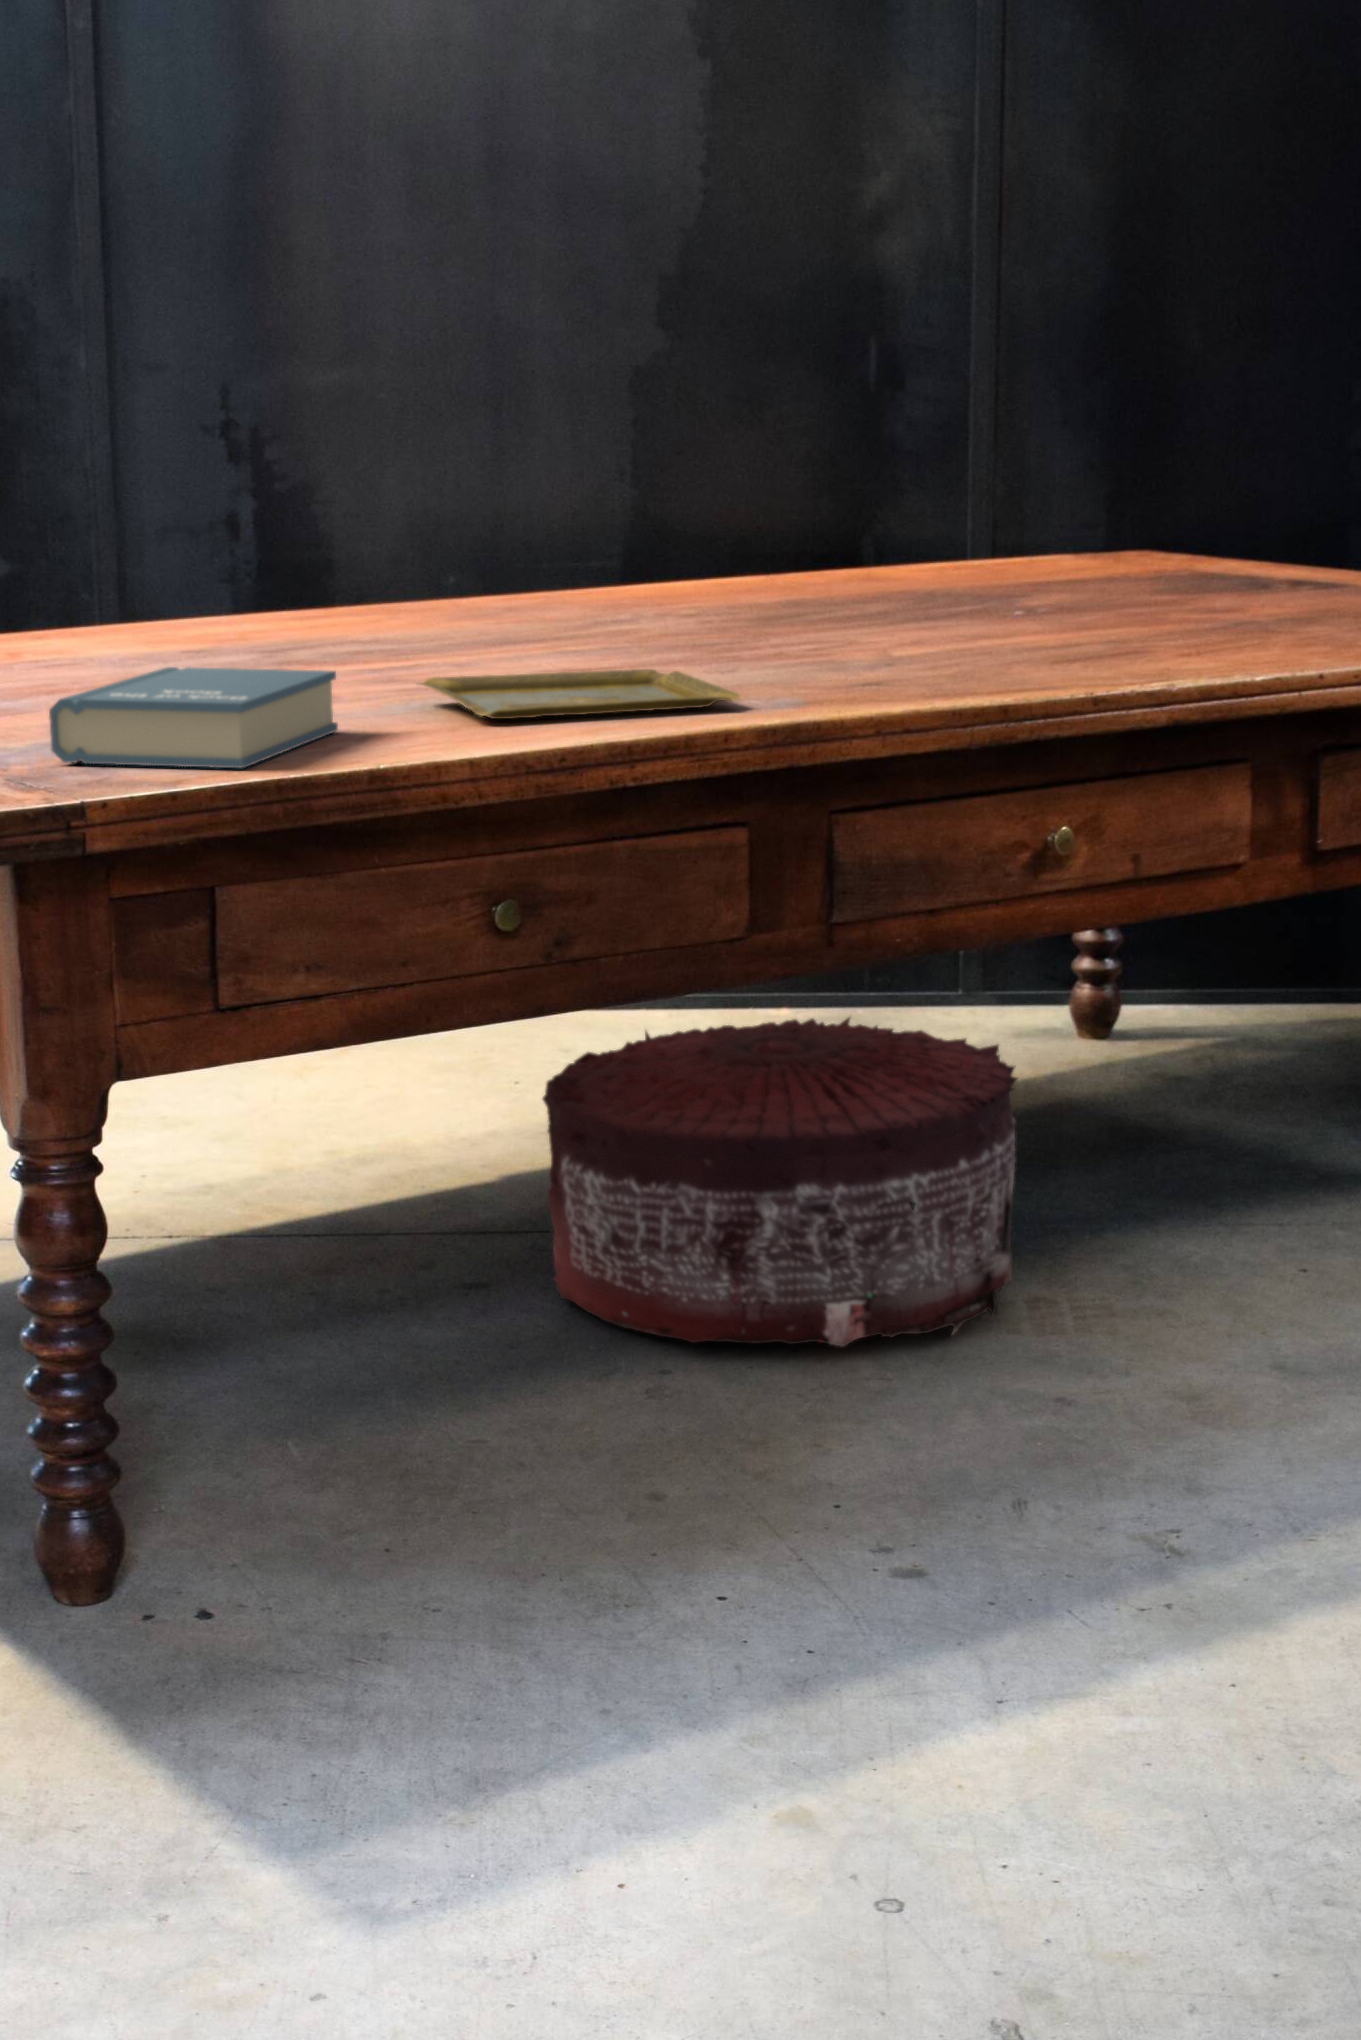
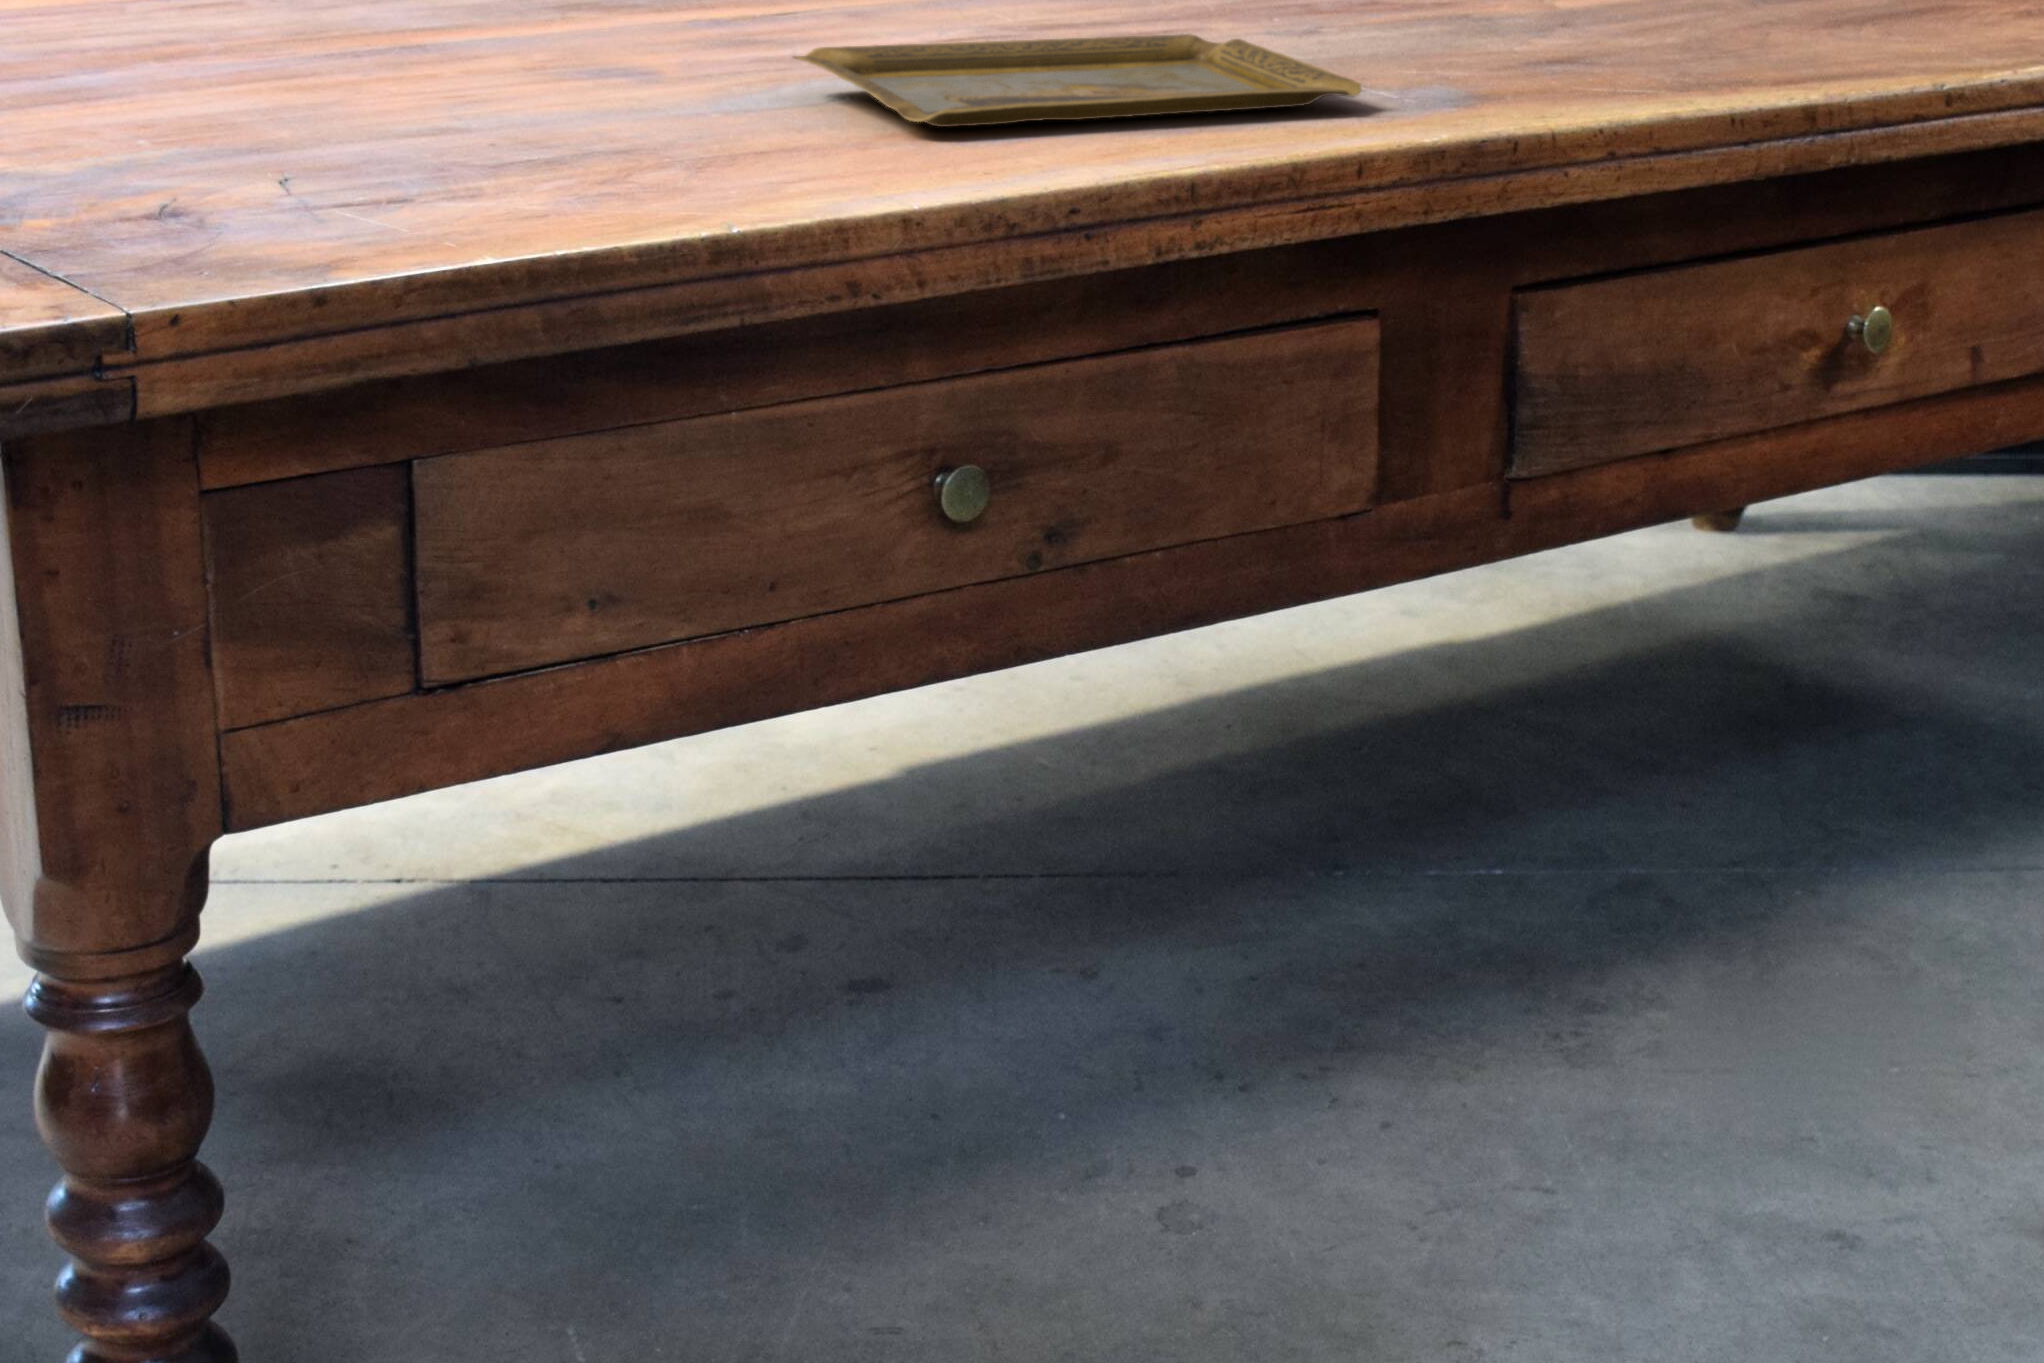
book: present [49,667,338,768] -> none [96,28,656,234]
pouf: present [543,1018,1017,1346] -> none [978,550,1726,1114]

